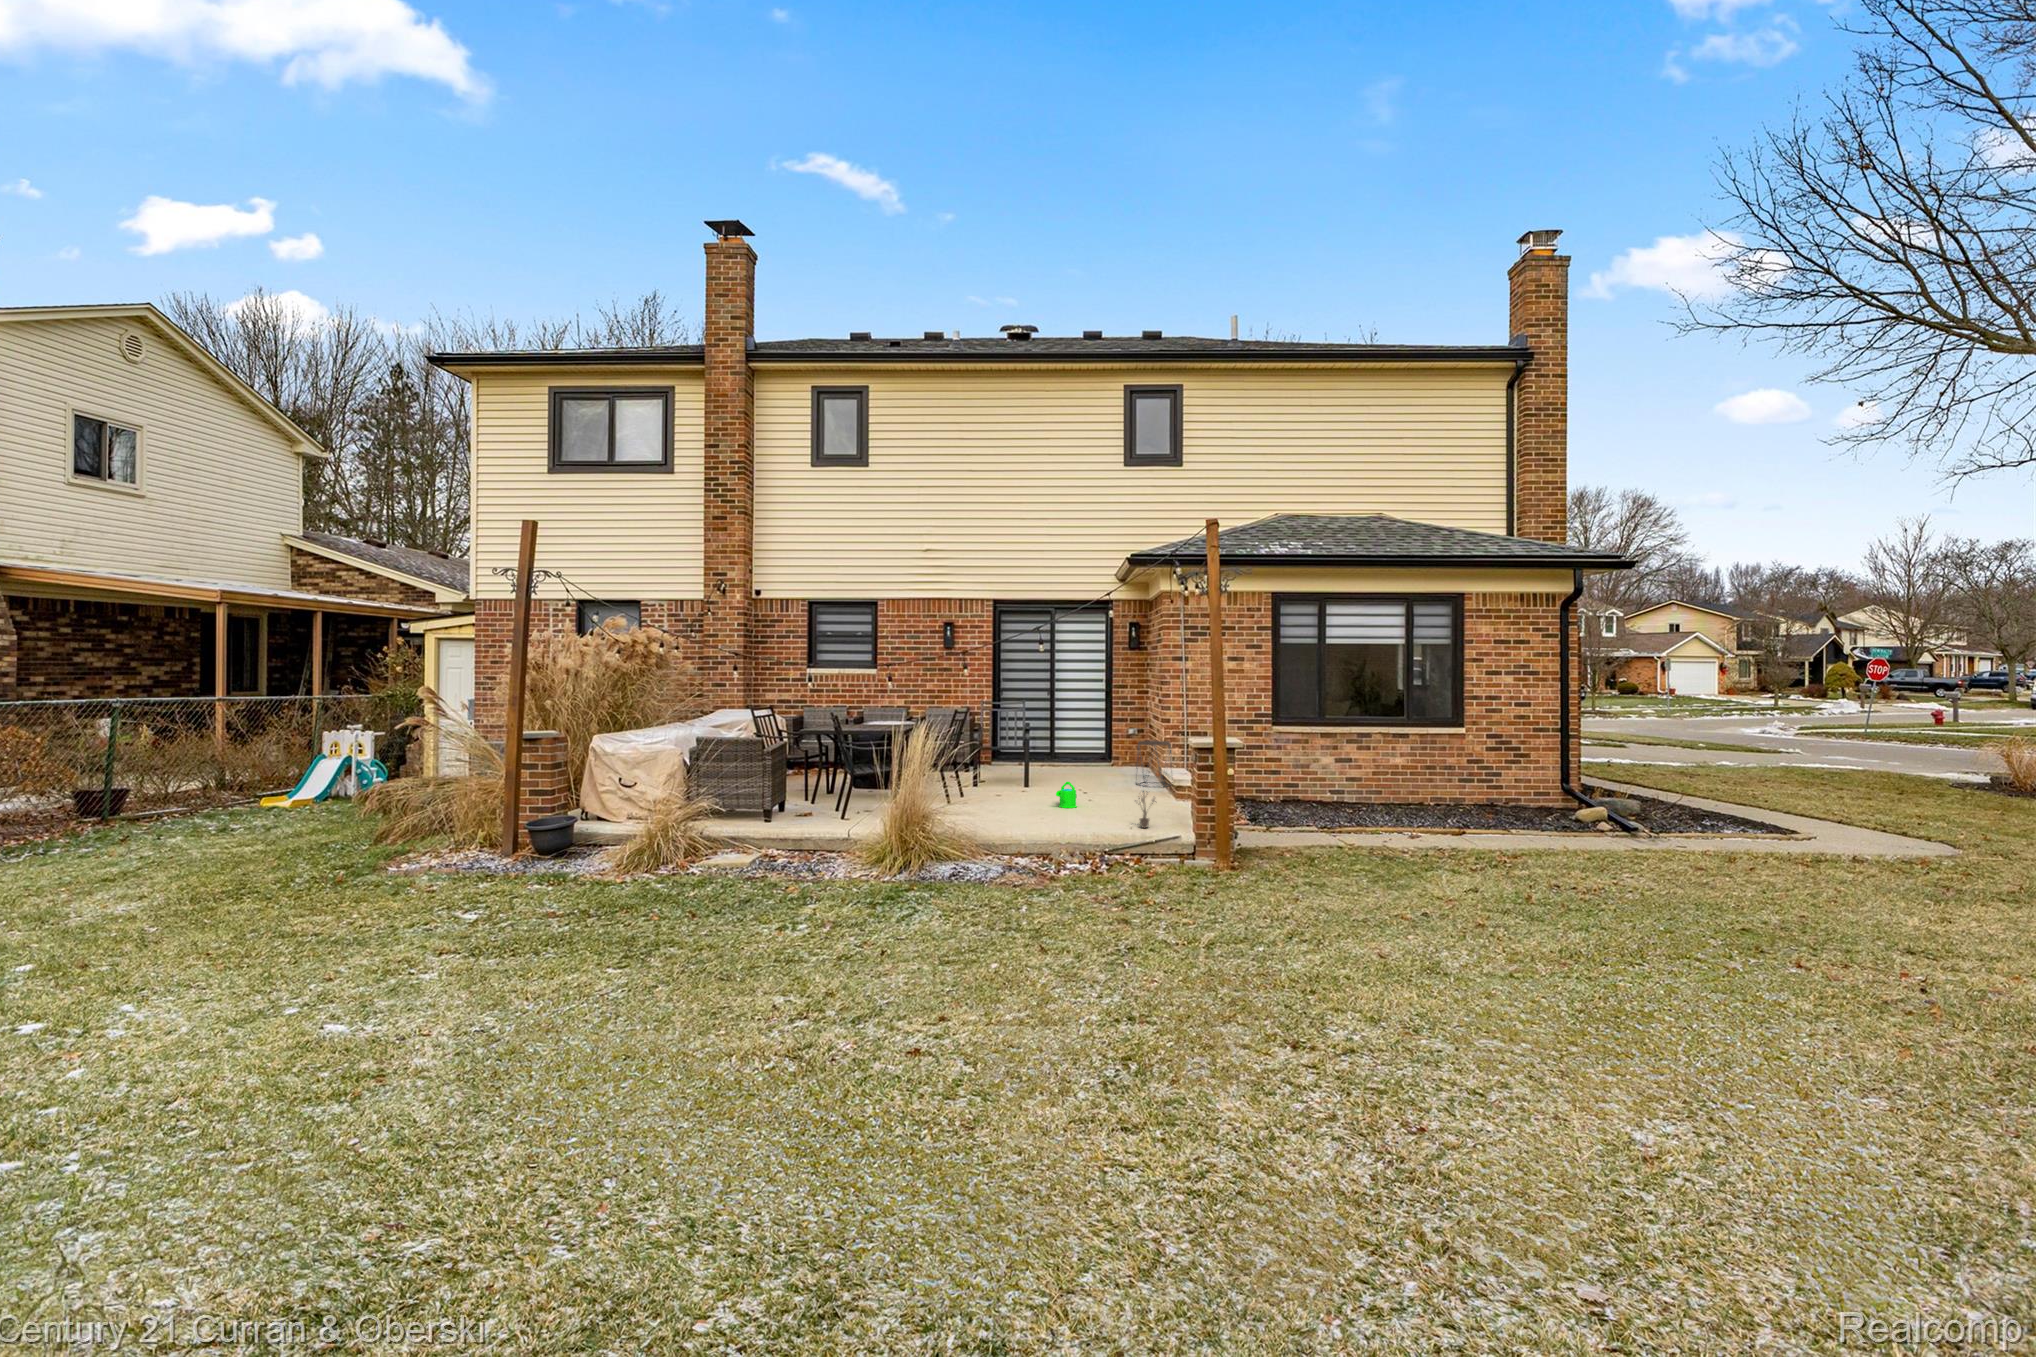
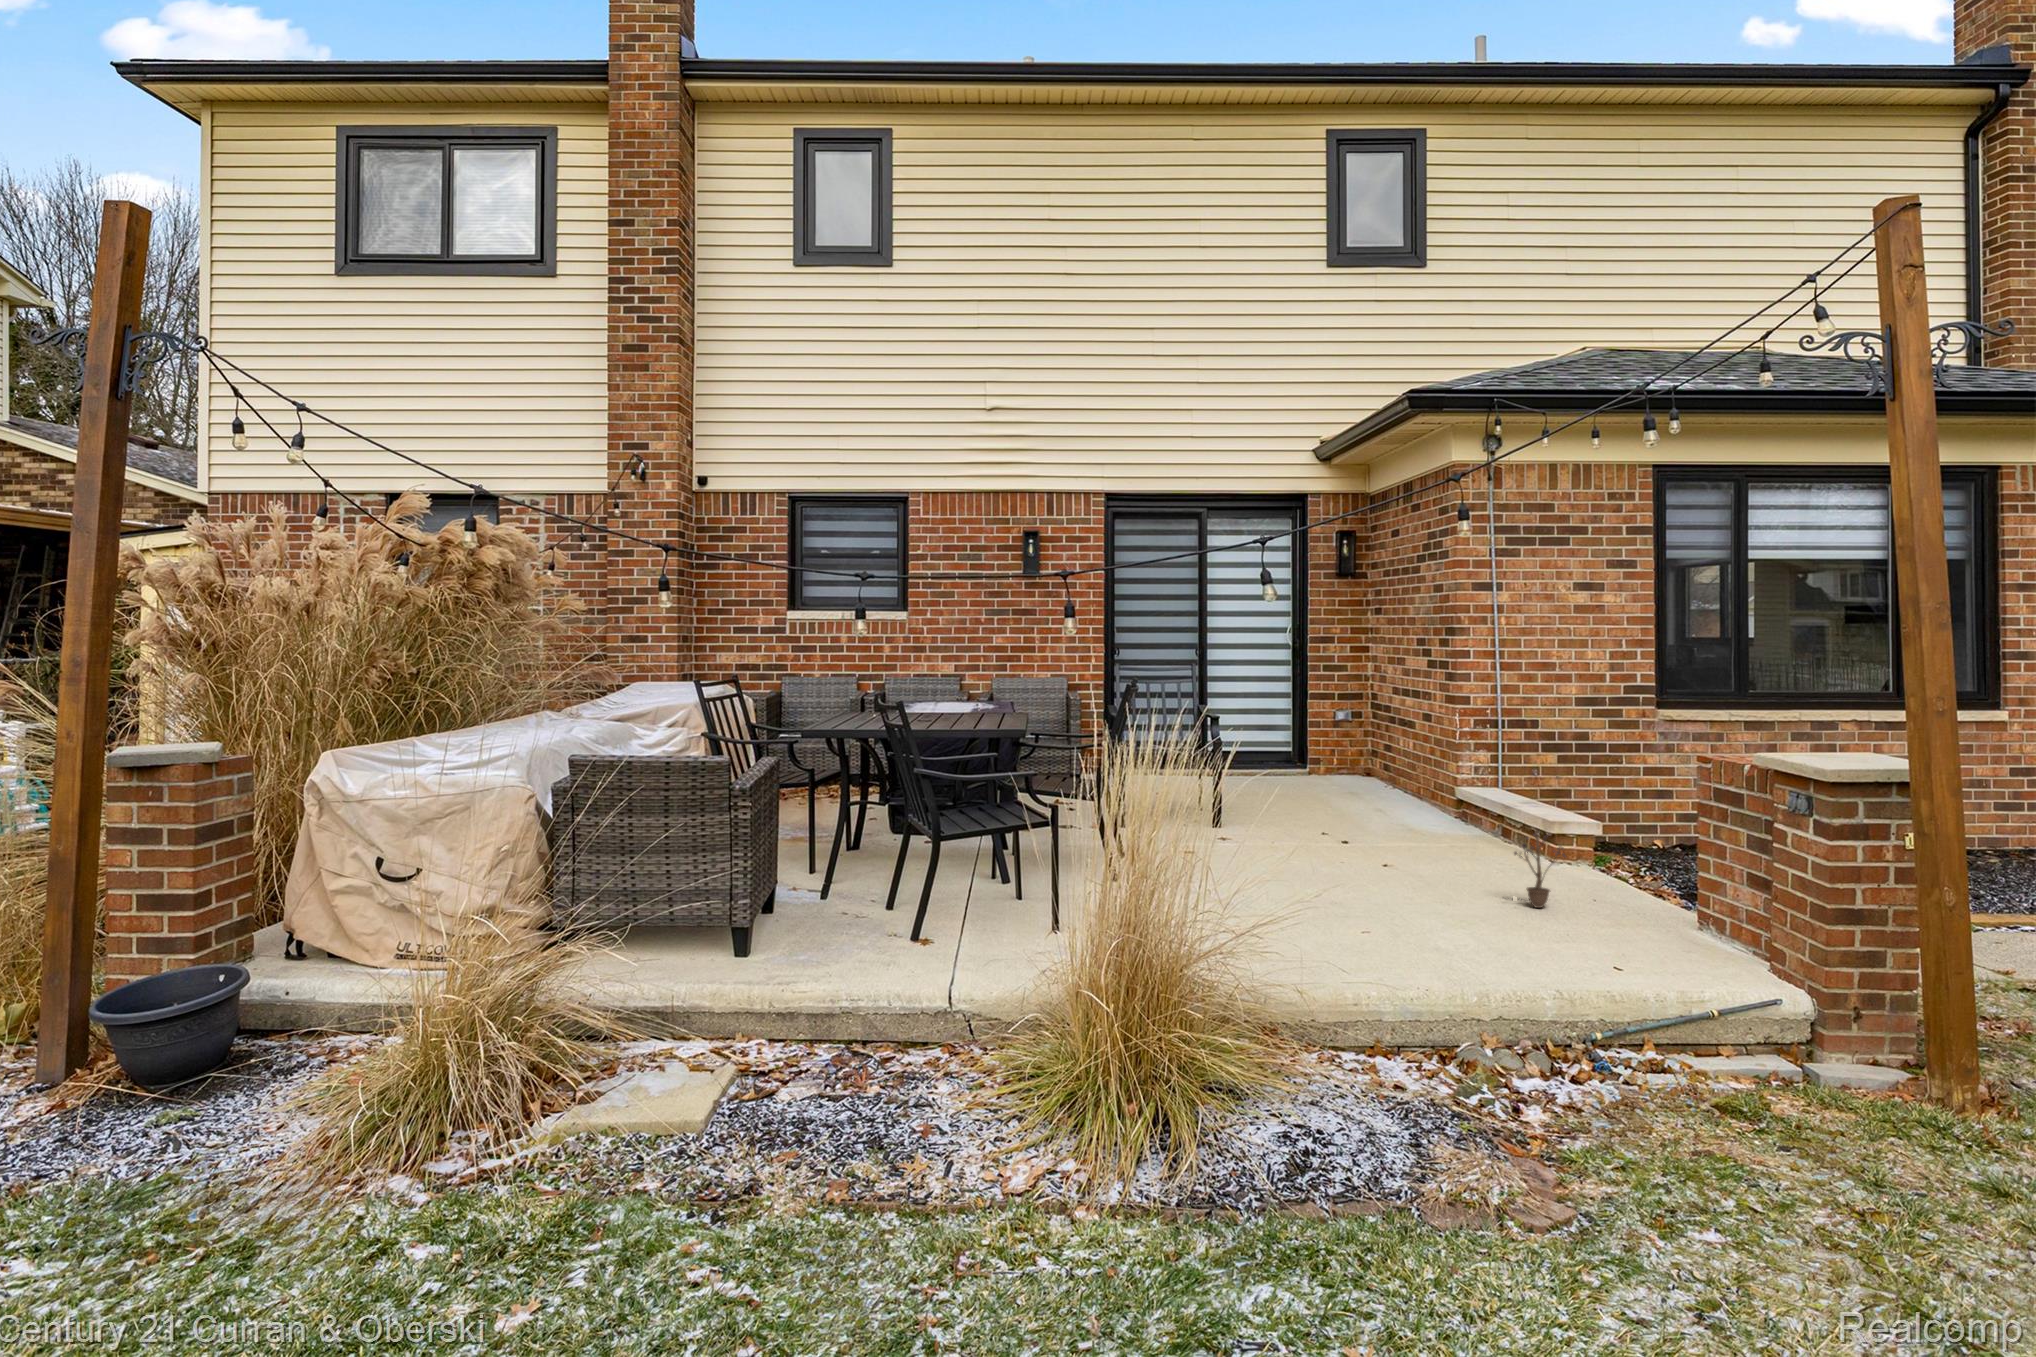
side table: present [1136,740,1171,785] -> none [1398,732,1466,815]
watering can: present [1056,782,1077,808] -> none [1312,810,1349,860]

